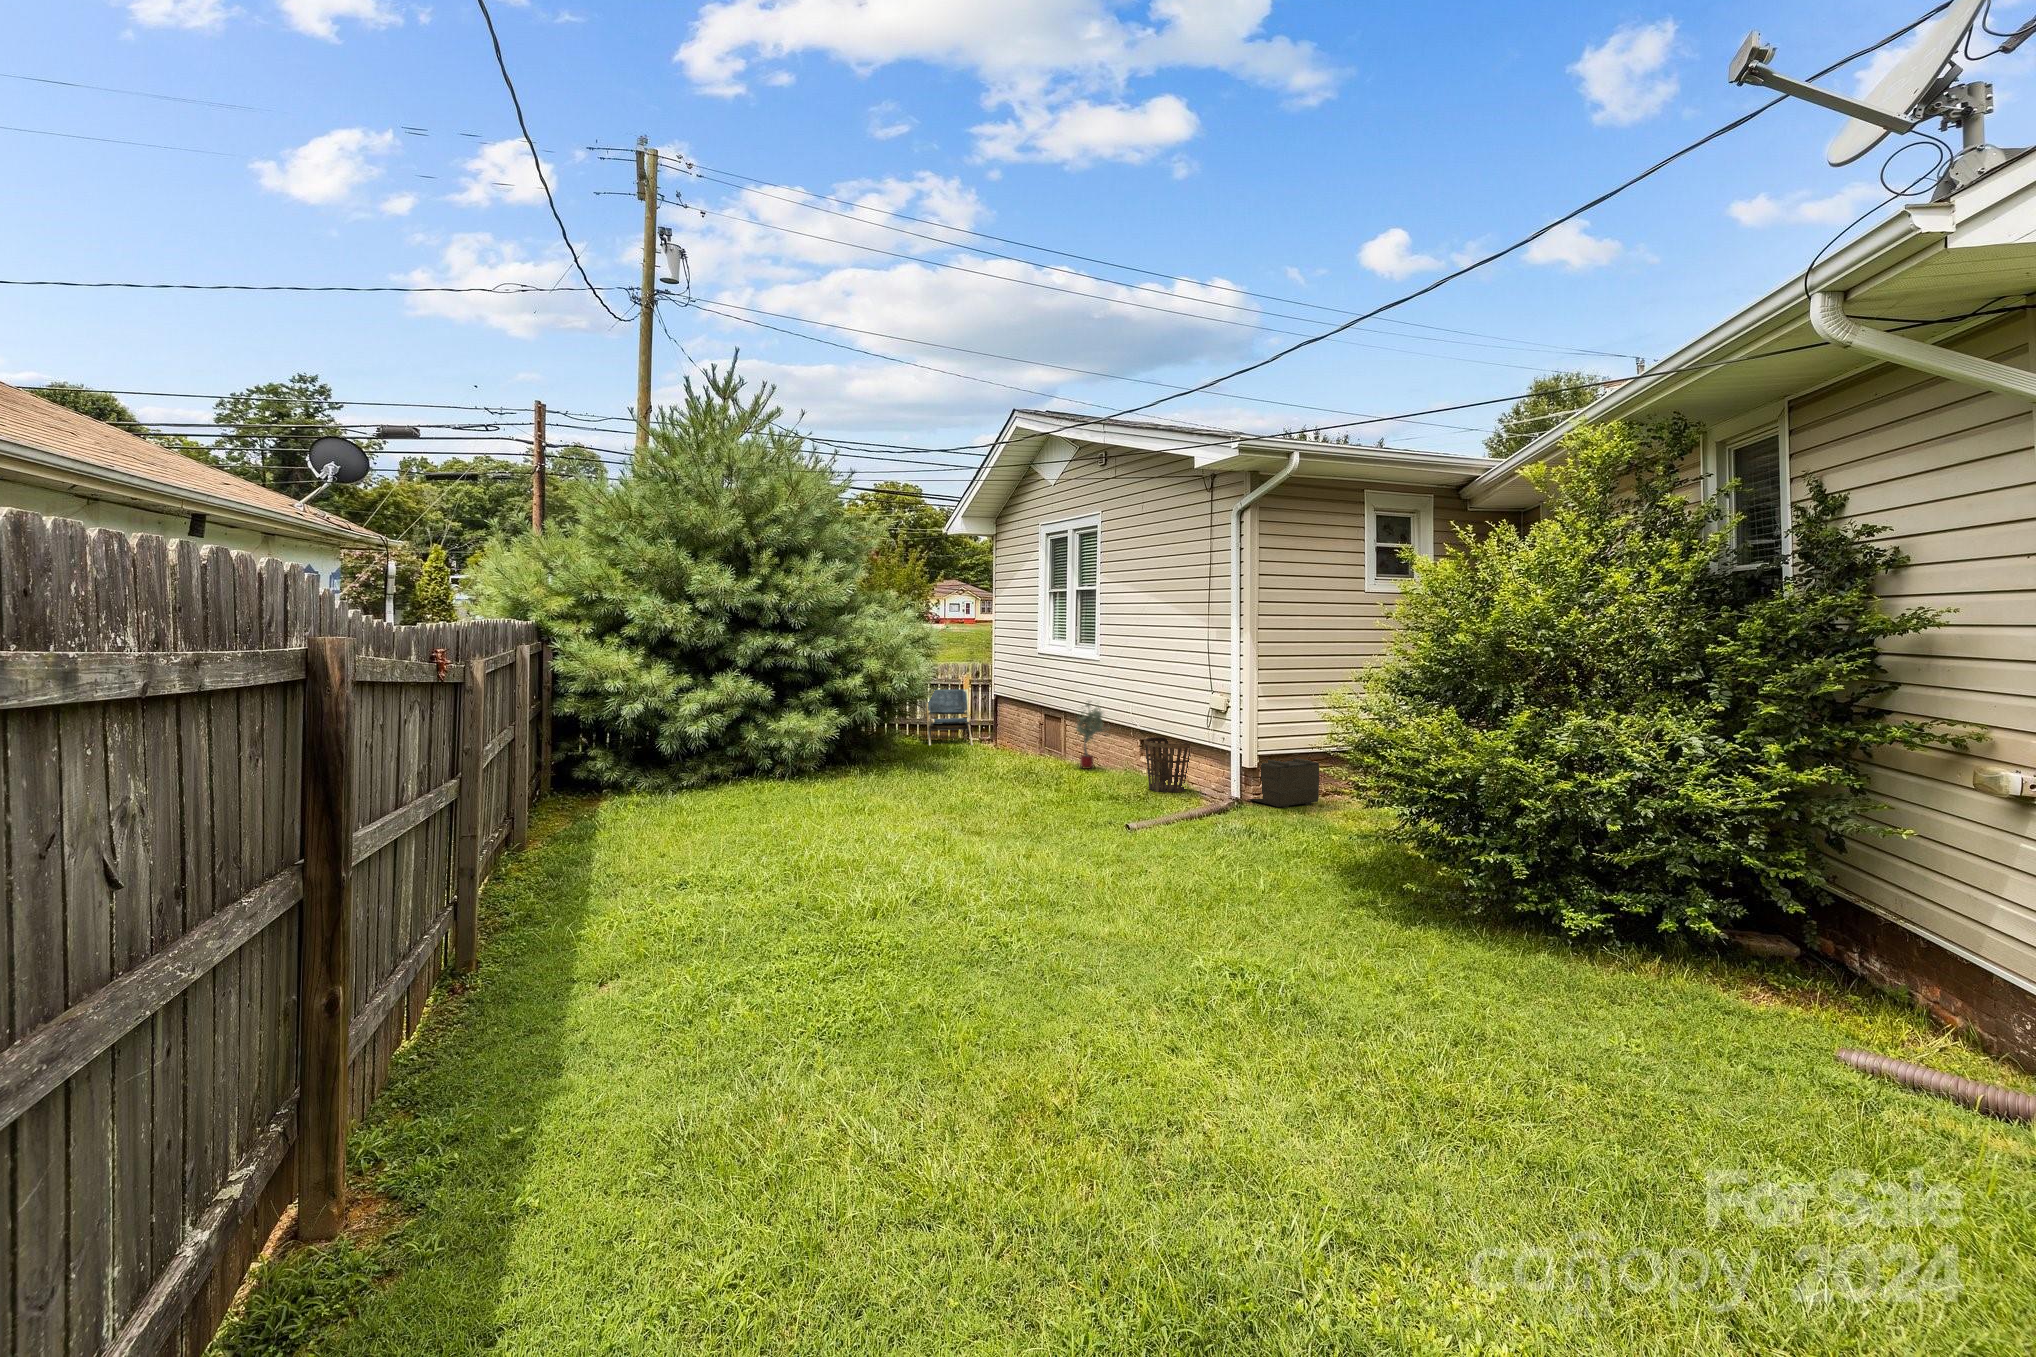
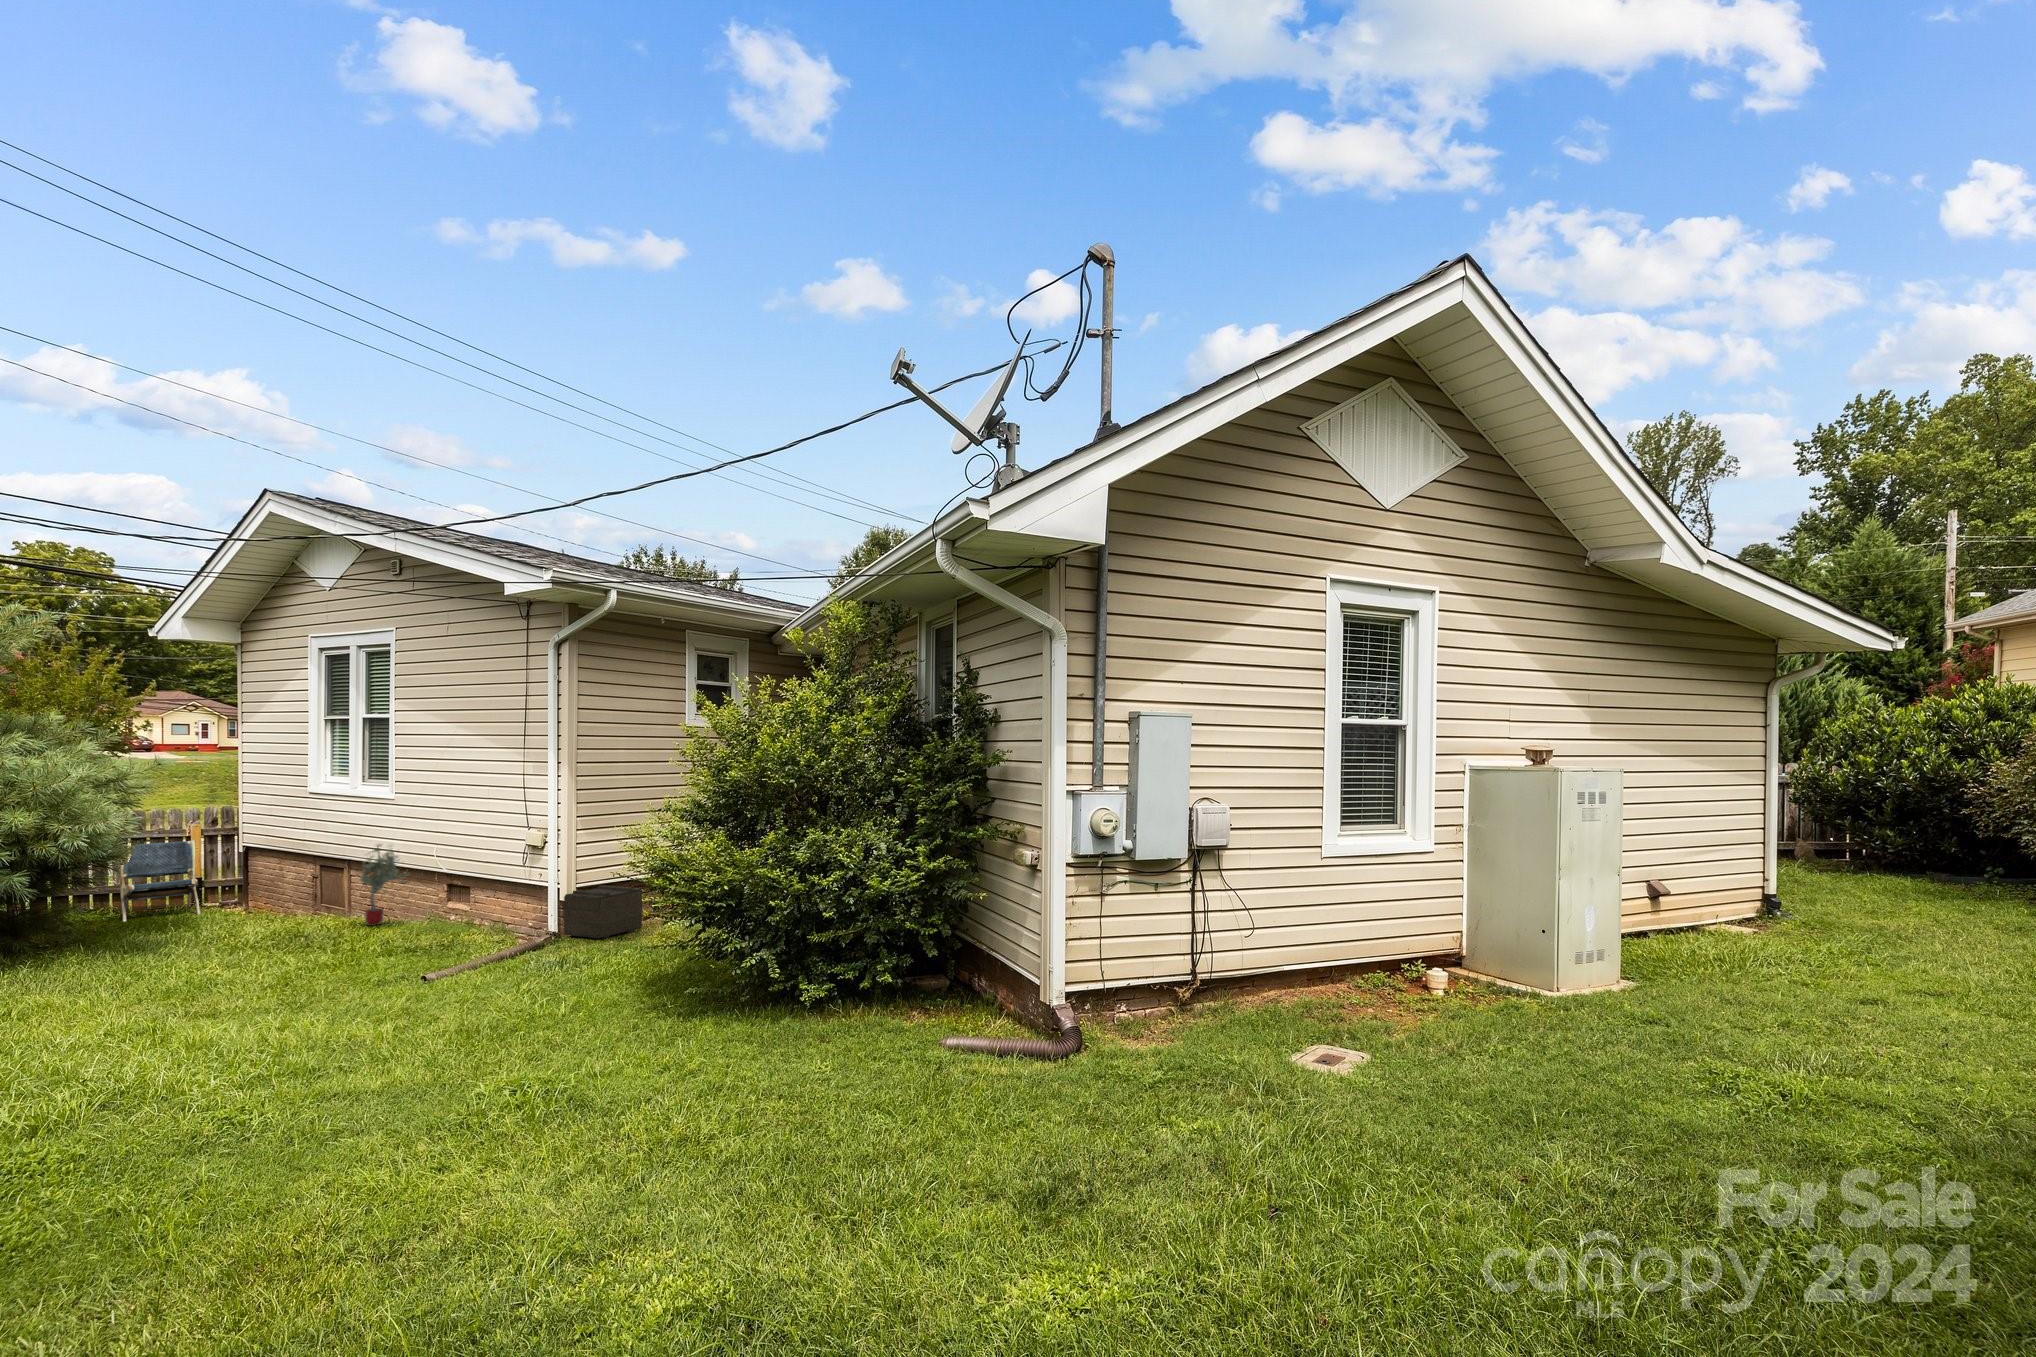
basket: present [1144,737,1192,793] -> none [447,879,510,940]

